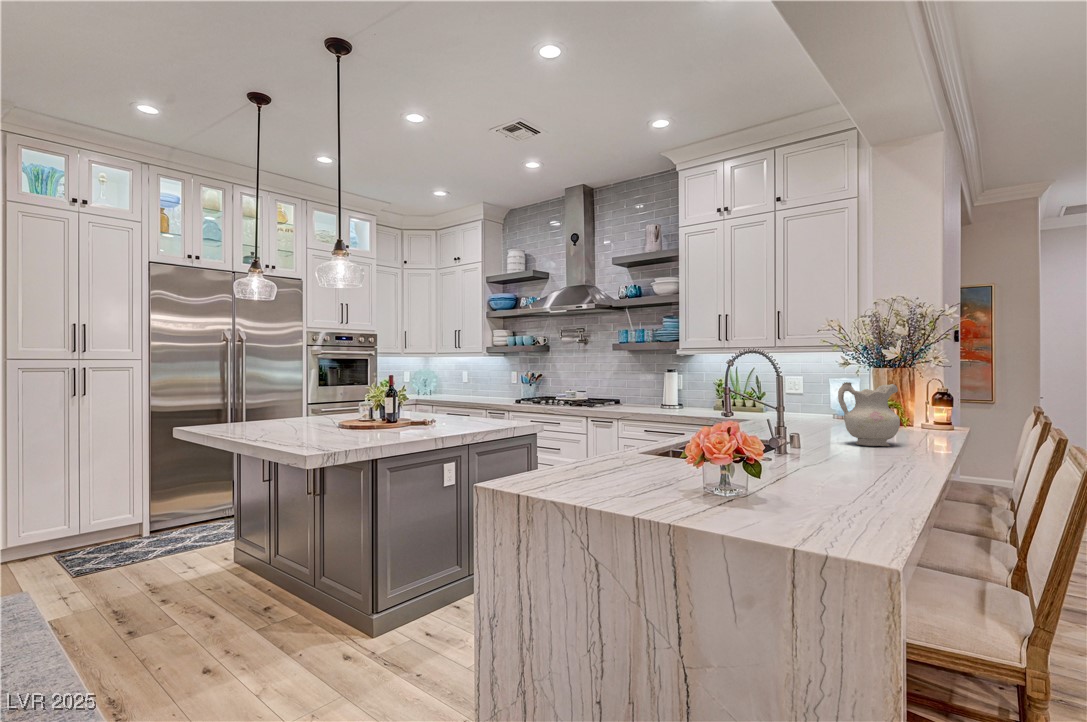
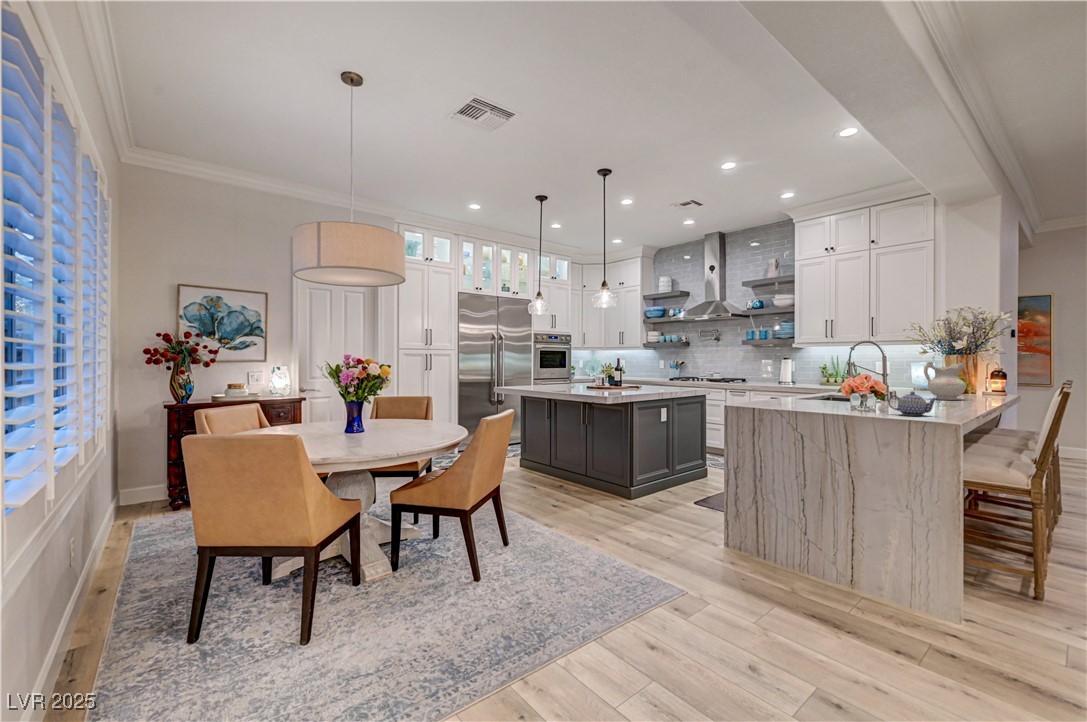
teapot: none [762,452,850,503] -> present [888,392,936,416]

